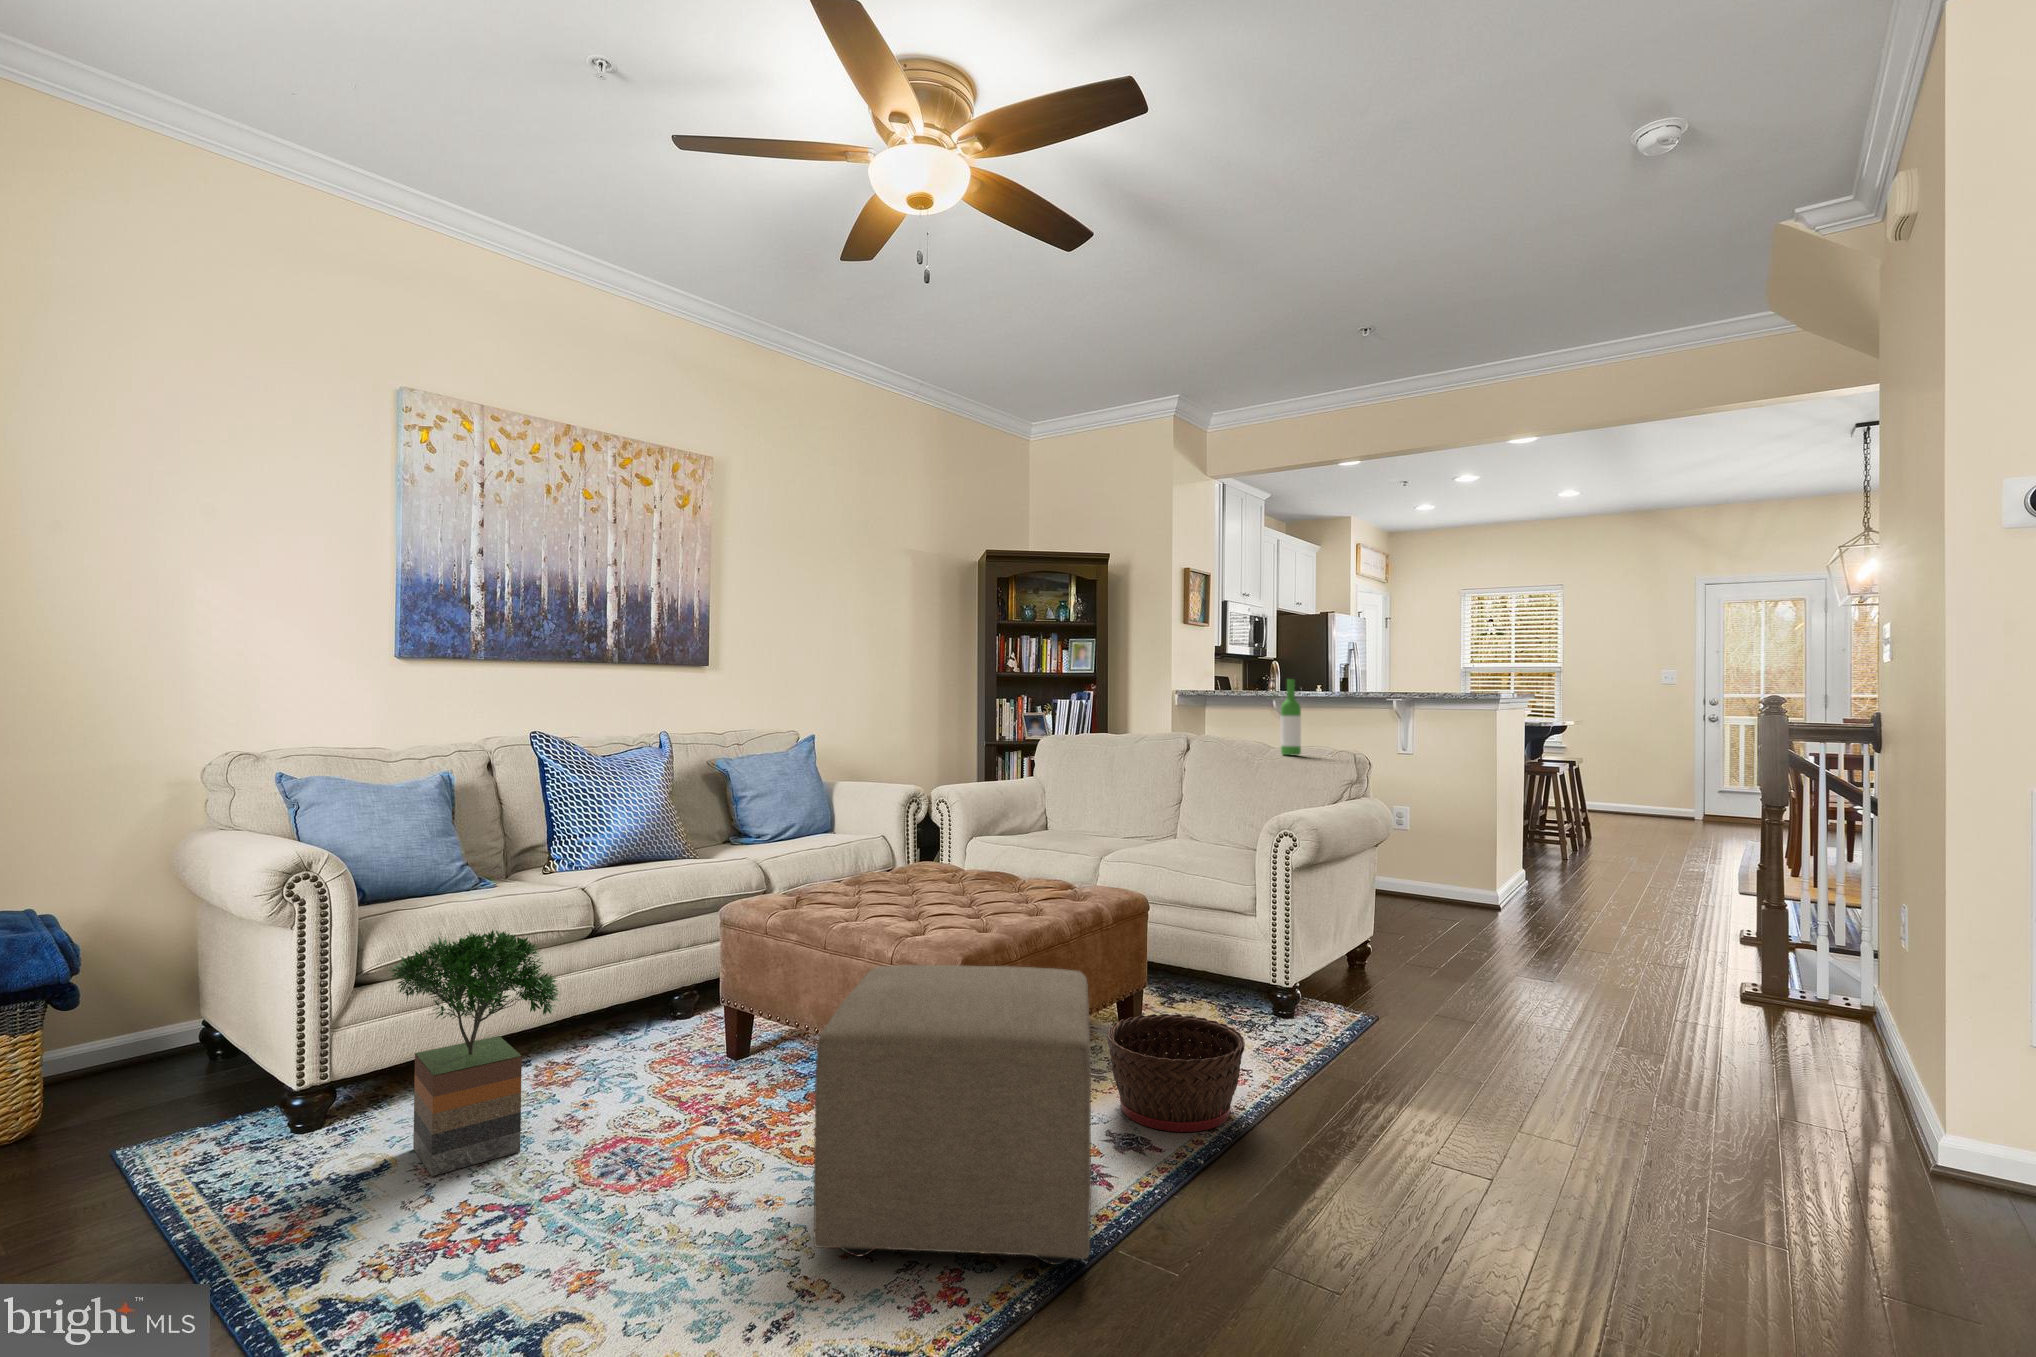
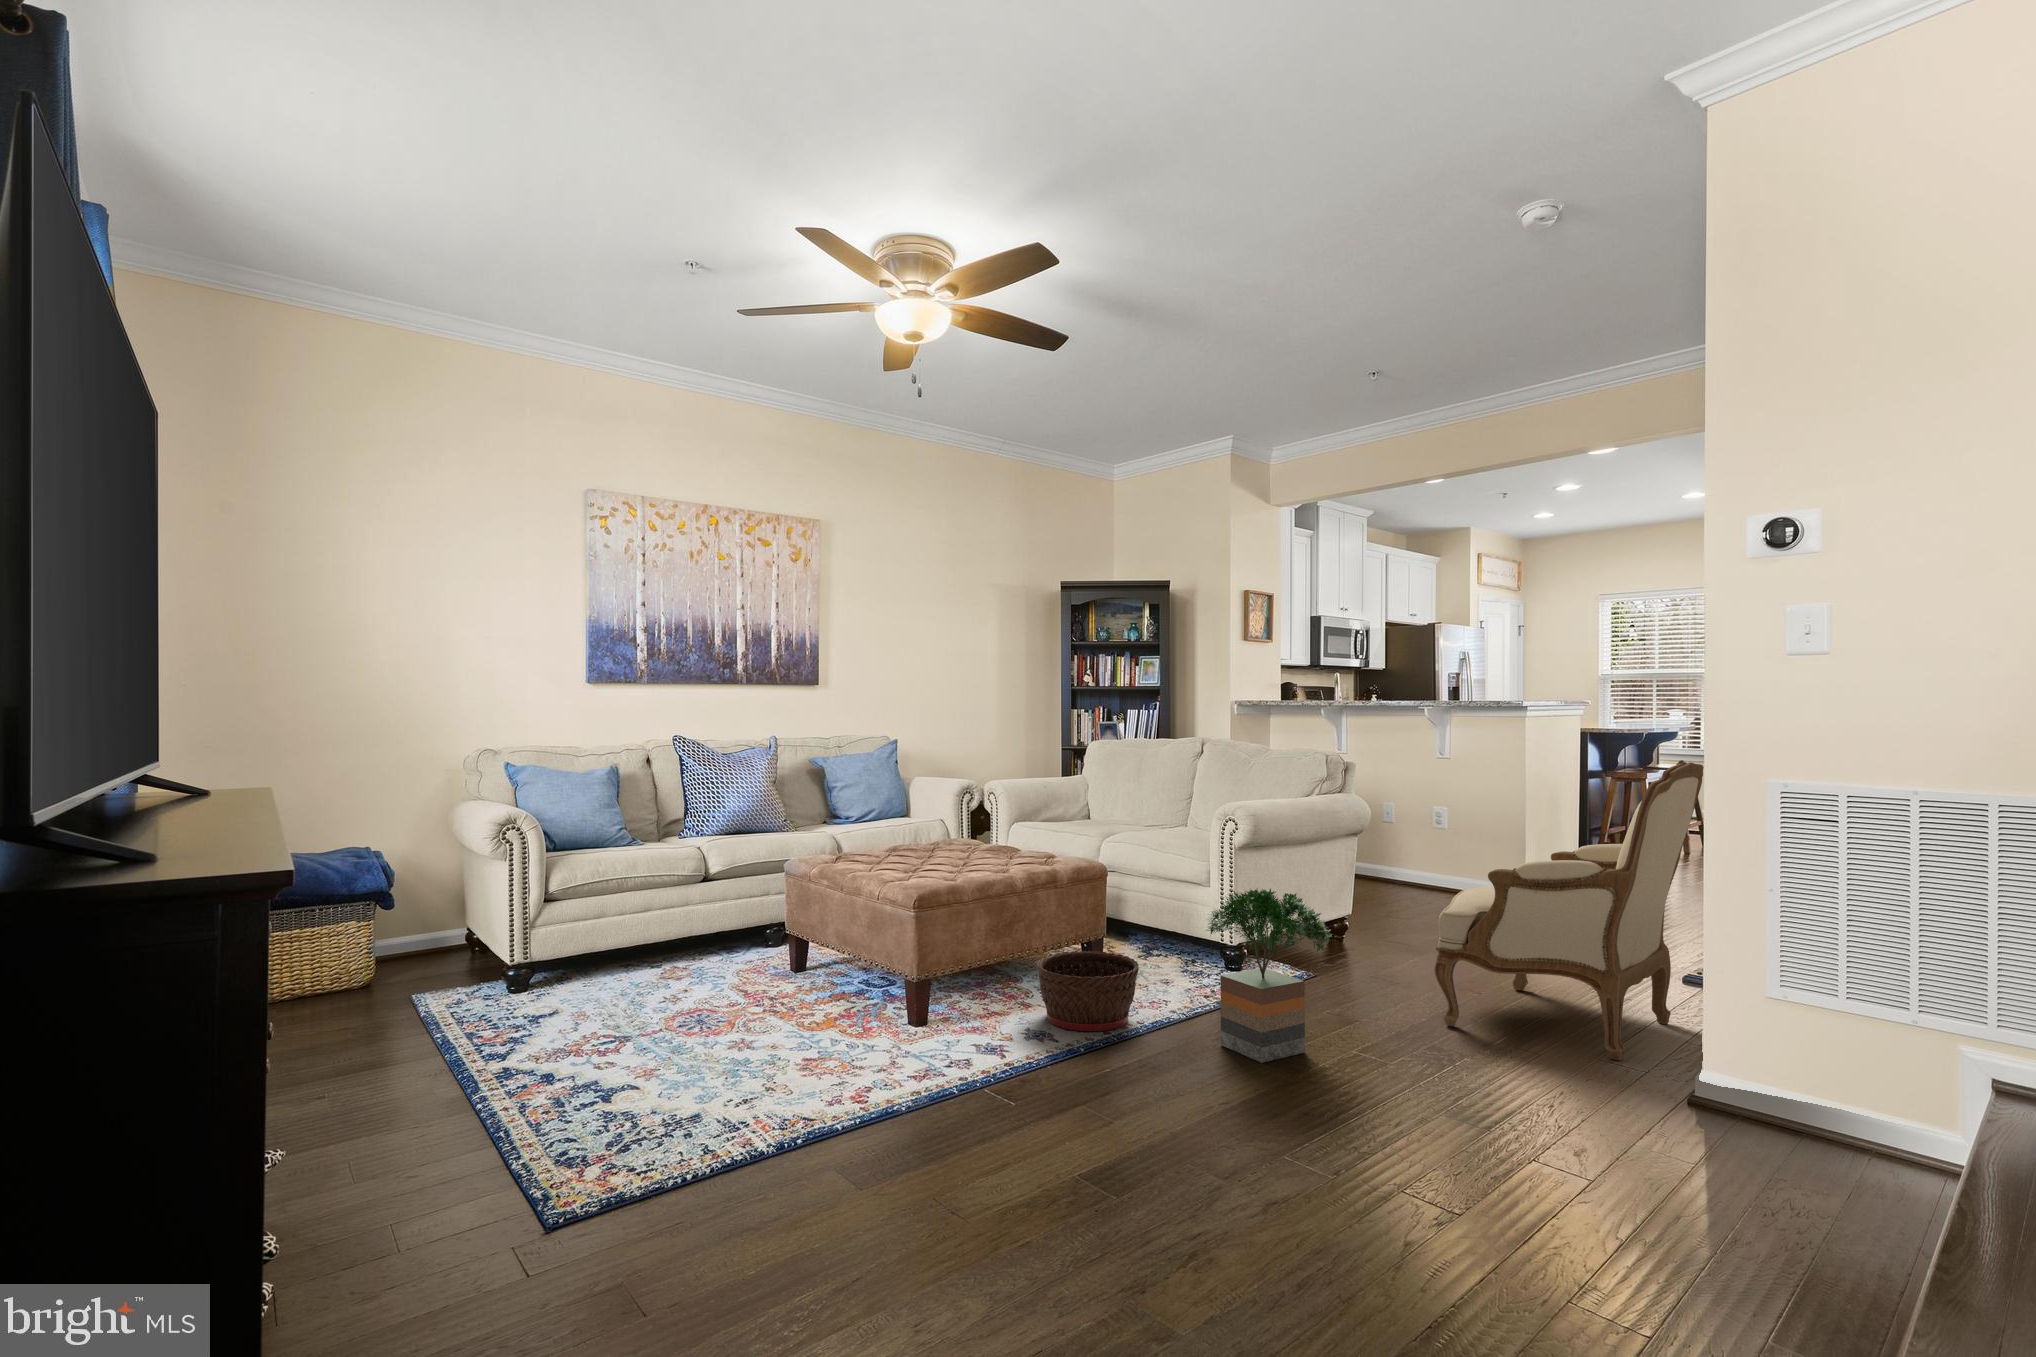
wine bottle: present [1281,679,1301,755] -> none [1264,692,1281,757]
armchair: none [1568,760,1890,1123] -> present [1434,760,1704,1060]
potted tree: present [389,930,558,1176] -> present [1206,888,1332,1063]
ottoman: present [813,965,1092,1265] -> none [784,898,1001,1088]

